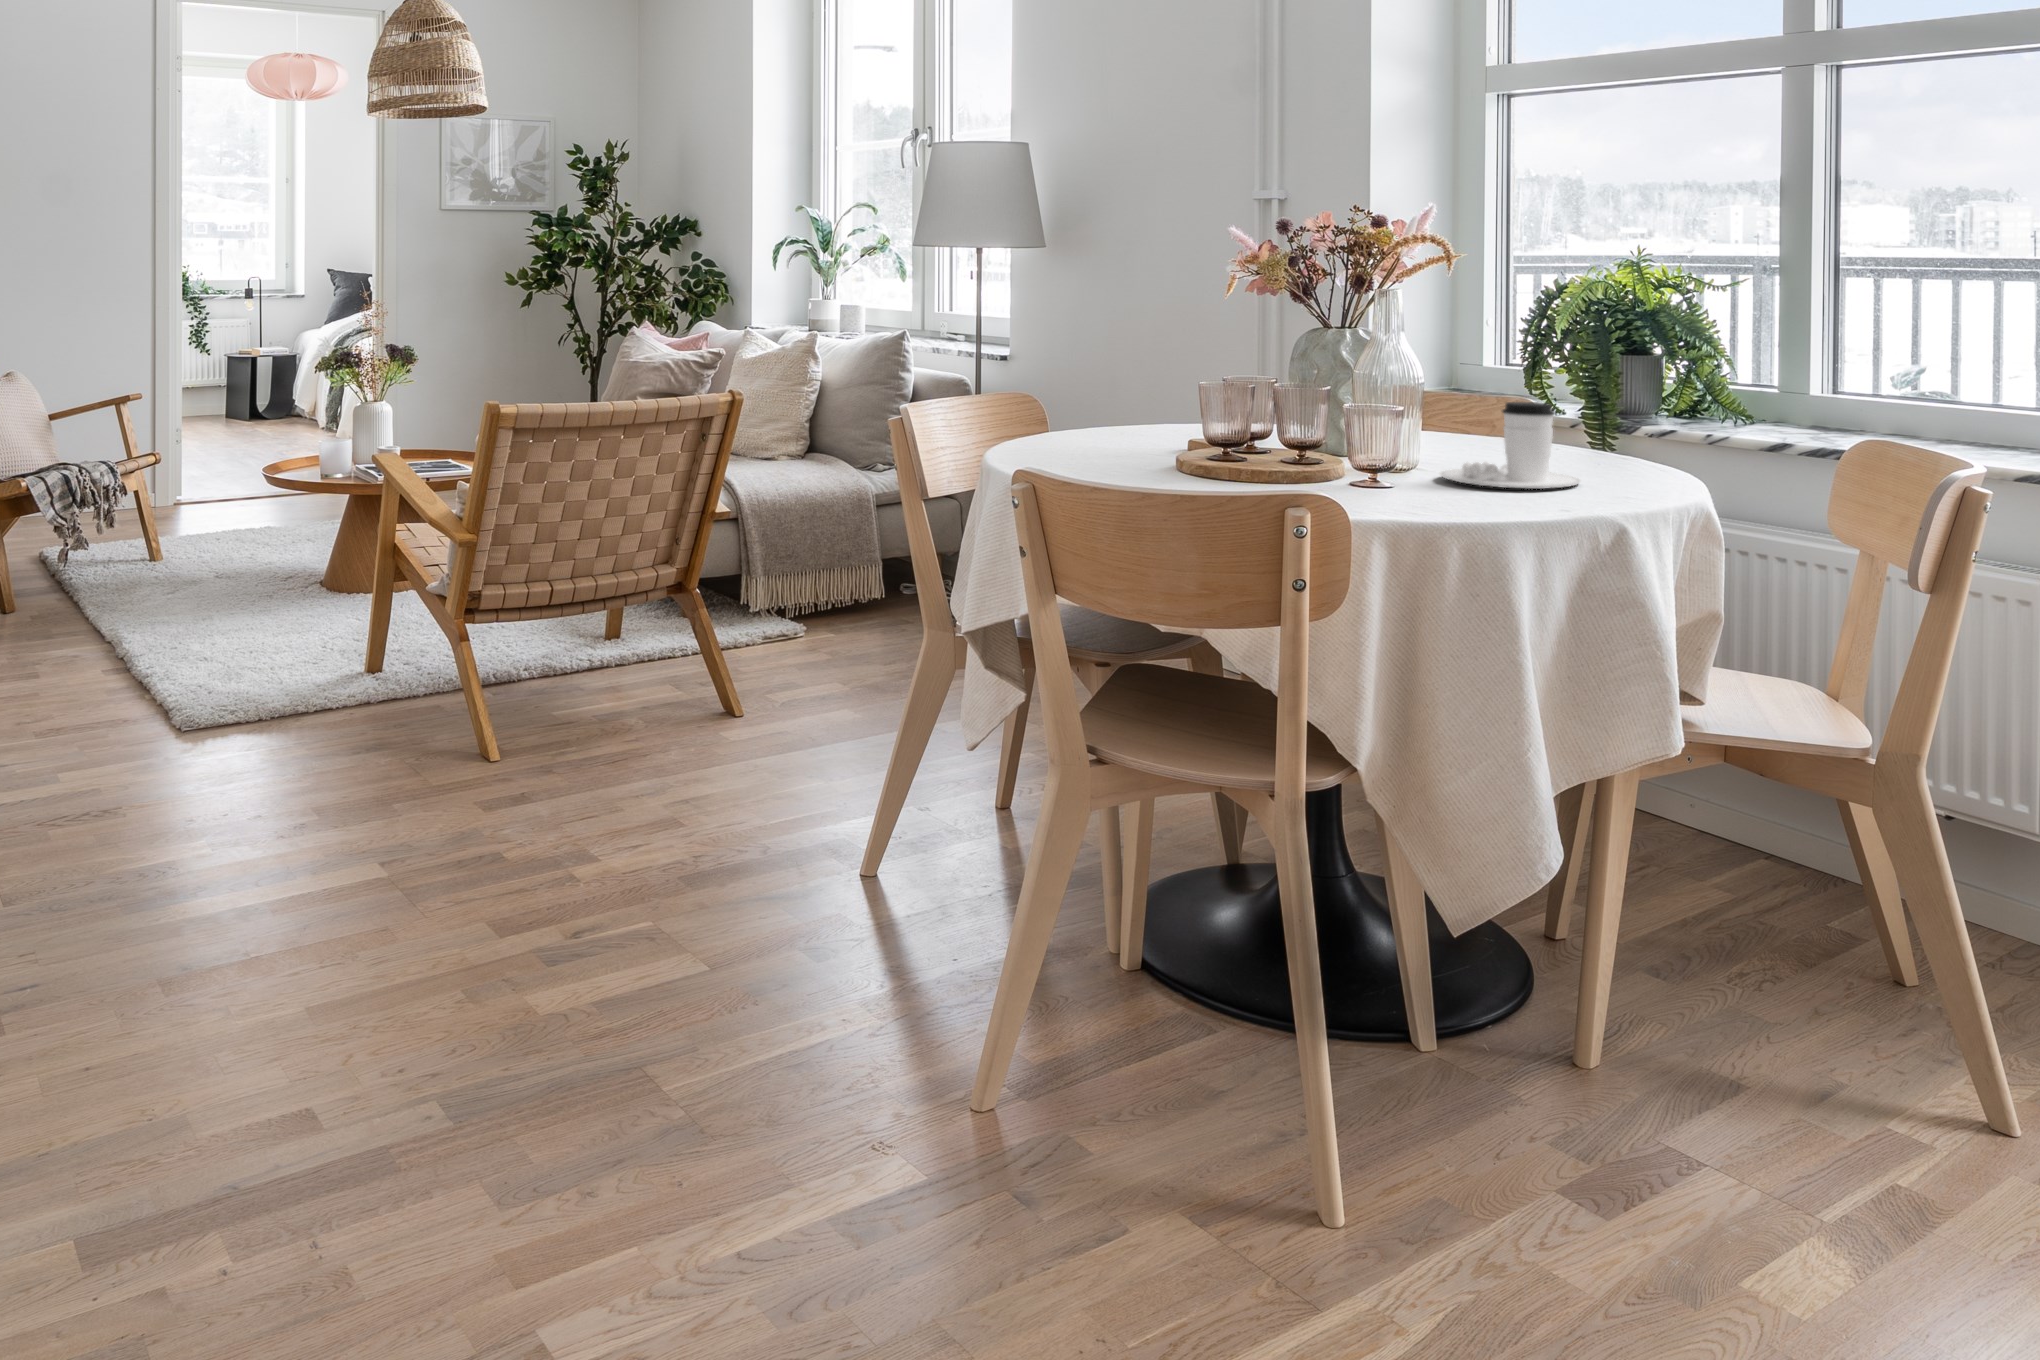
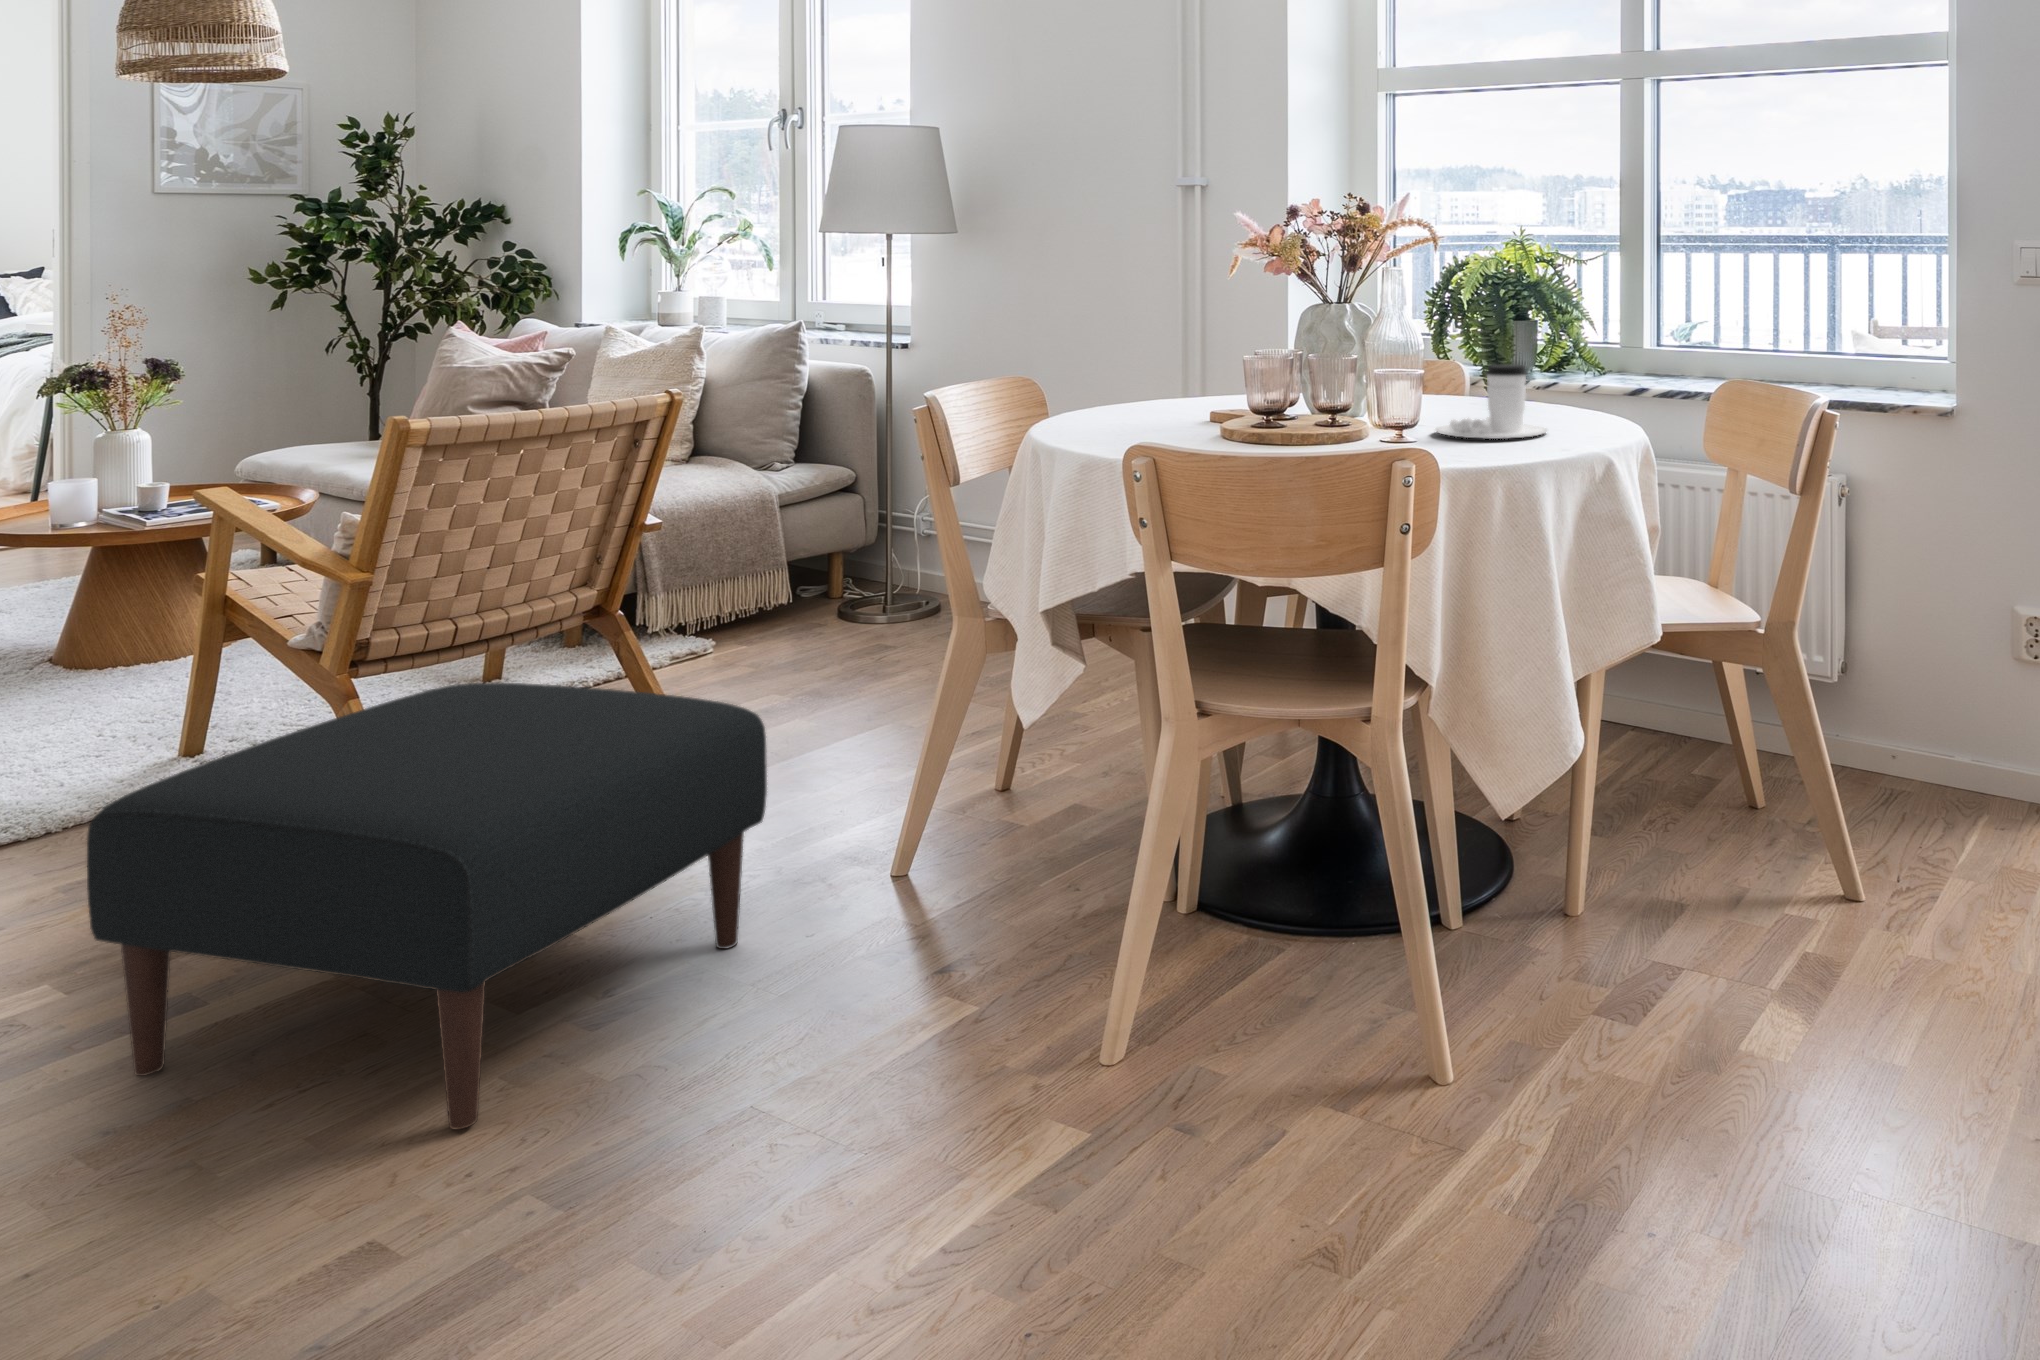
ottoman: none [181,643,728,1041] -> present [87,683,767,1129]

